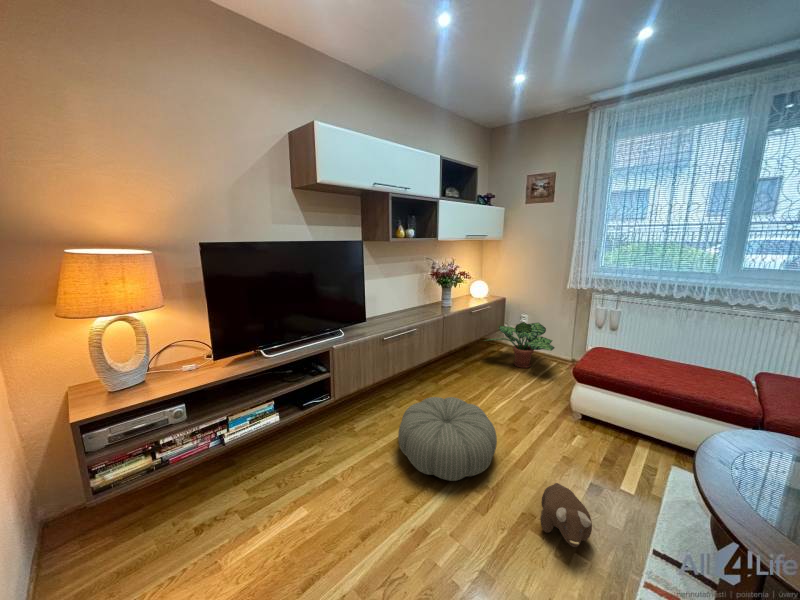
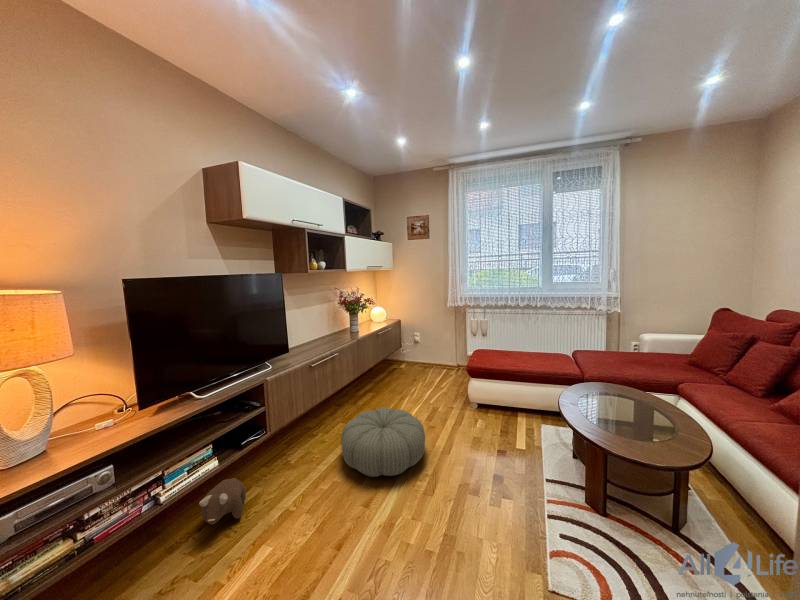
potted plant: present [487,322,555,368] -> none [388,337,447,377]
plush toy: present [541,483,592,547] -> present [199,478,246,525]

